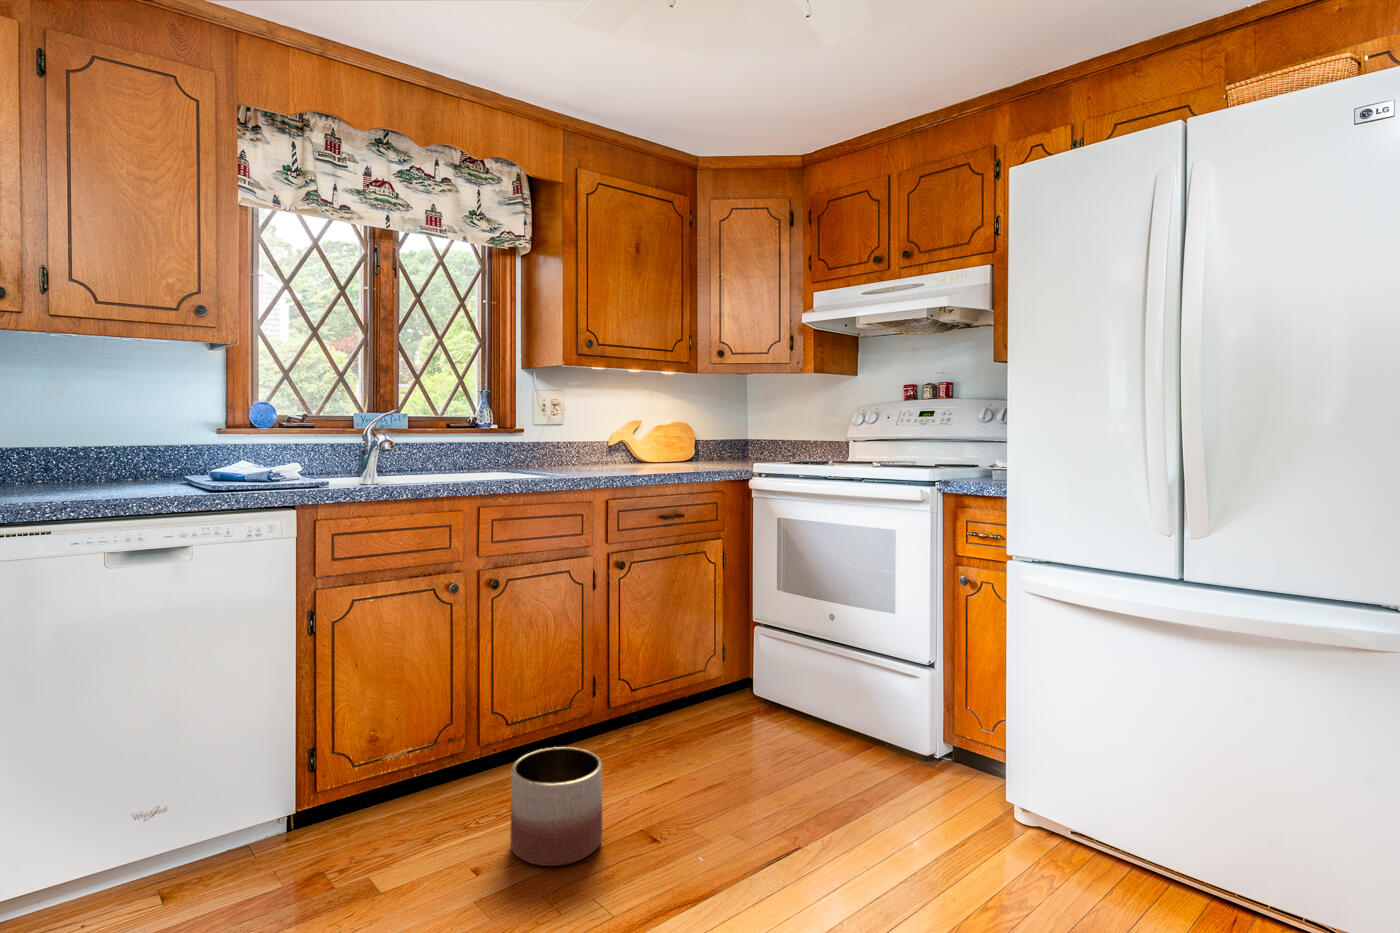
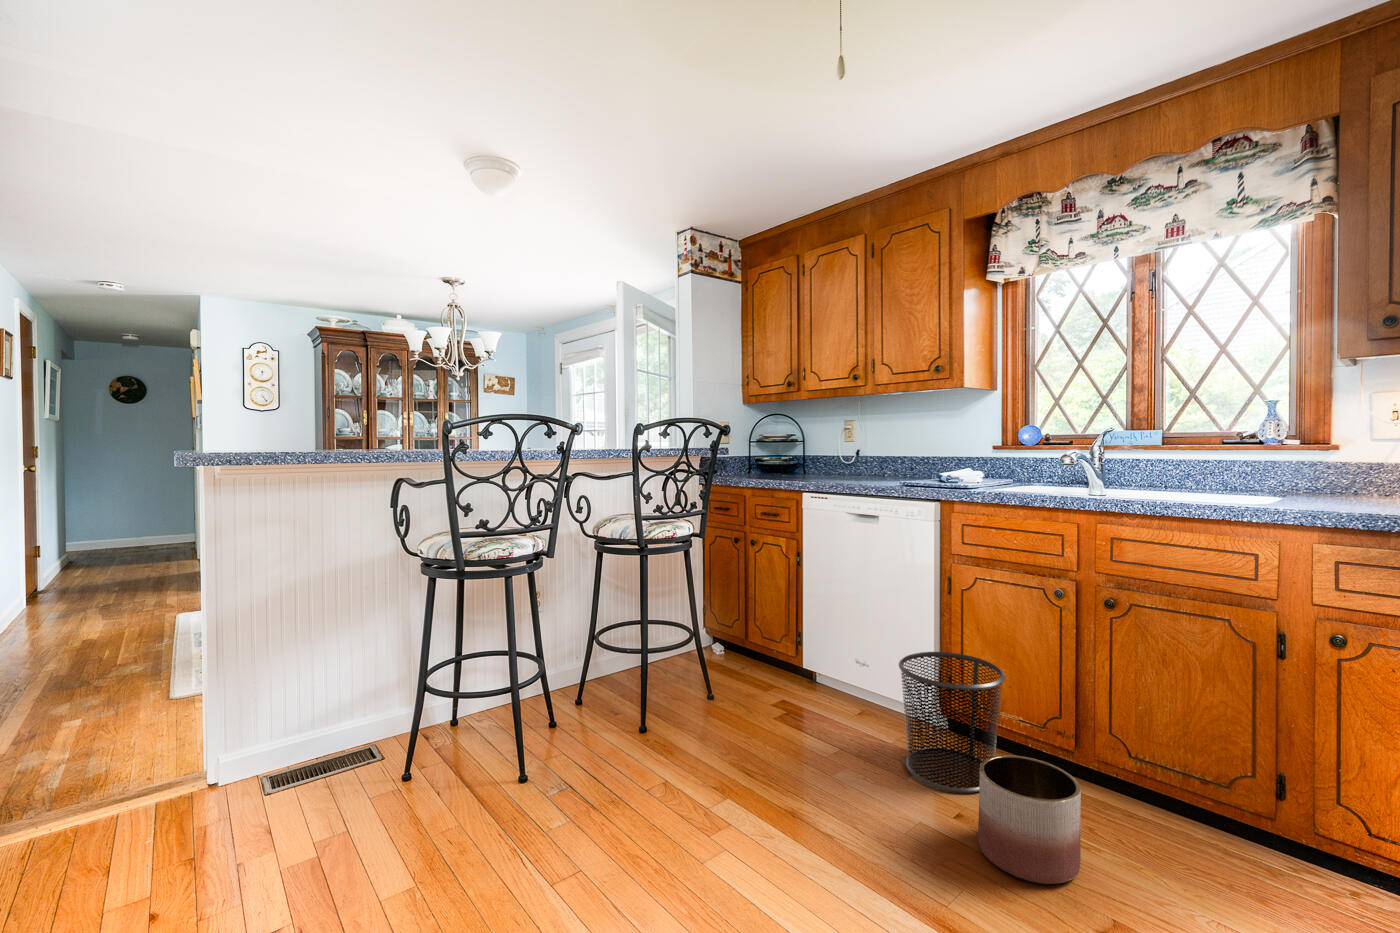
waste bin: none [317,694,453,875] -> present [899,652,1005,793]

